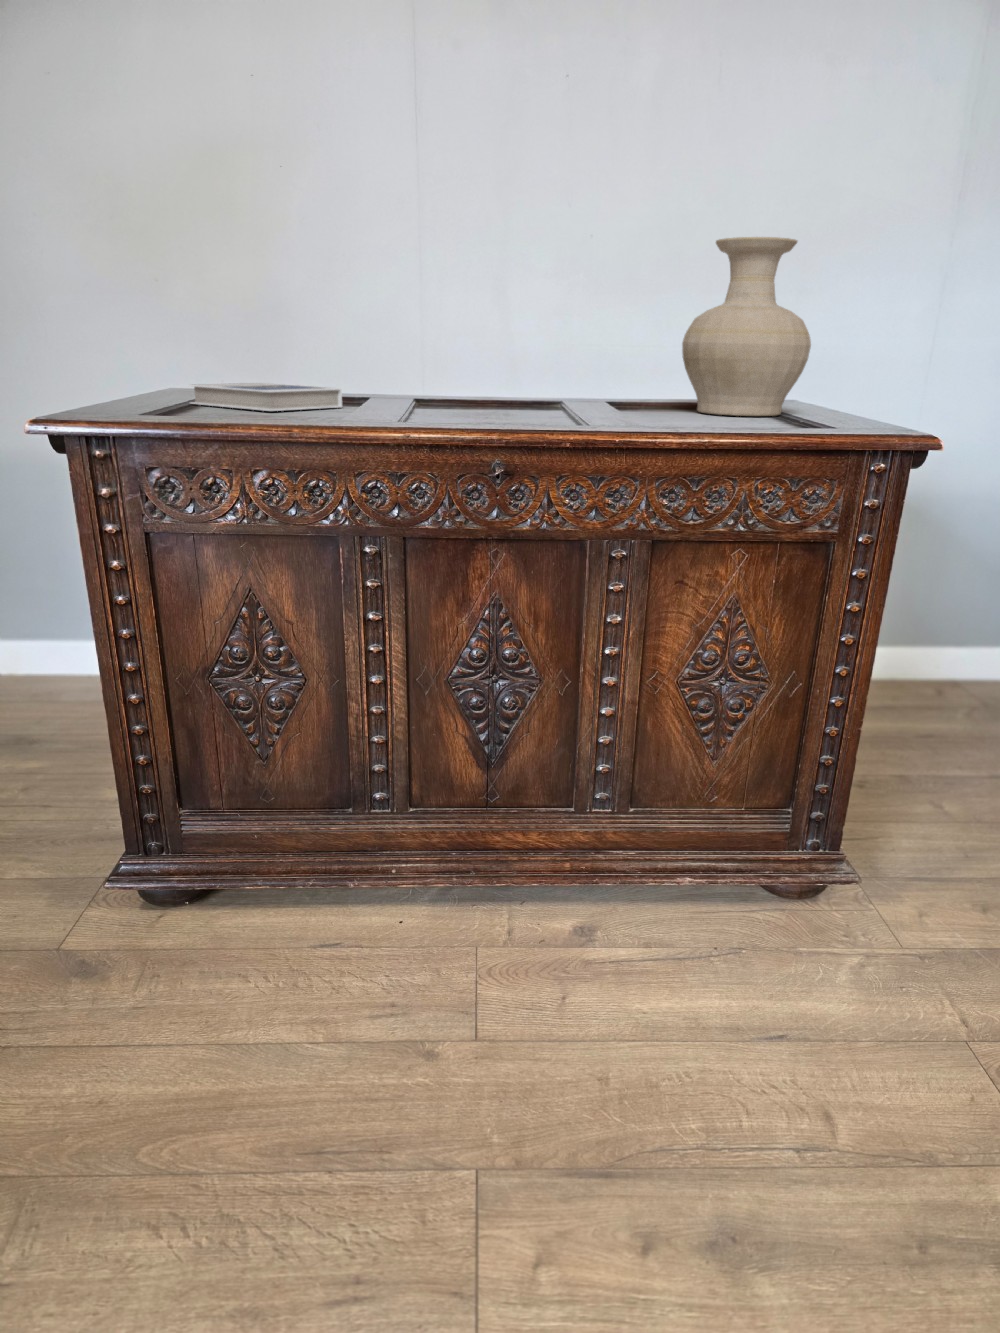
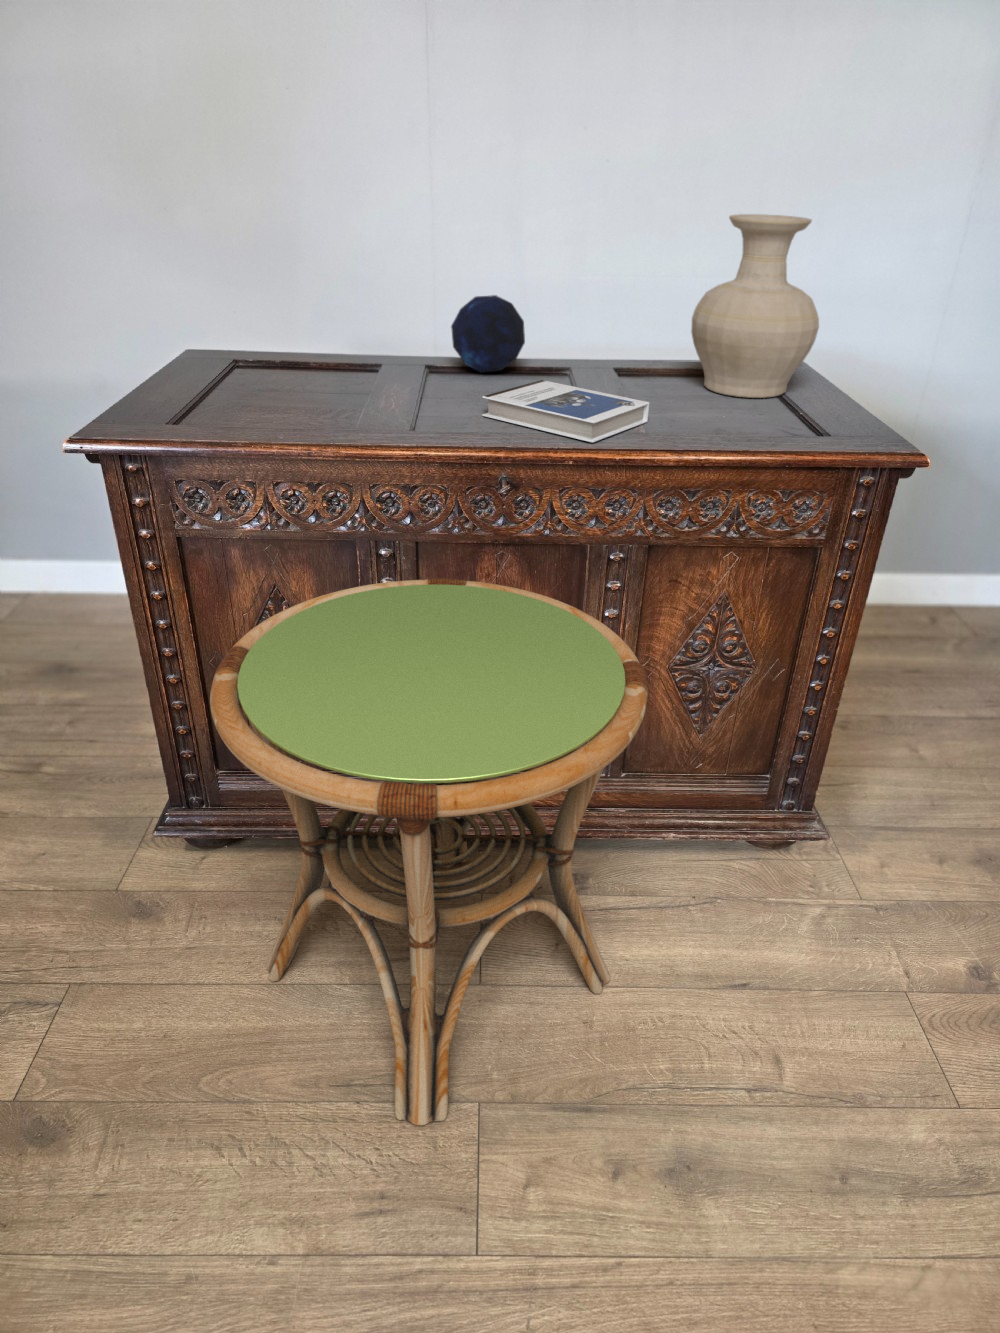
decorative orb: none [440,329,514,405] -> present [451,295,525,373]
hardback book: present [189,383,342,411] -> present [482,380,649,443]
side table: none [168,572,666,1196] -> present [210,578,649,1125]

